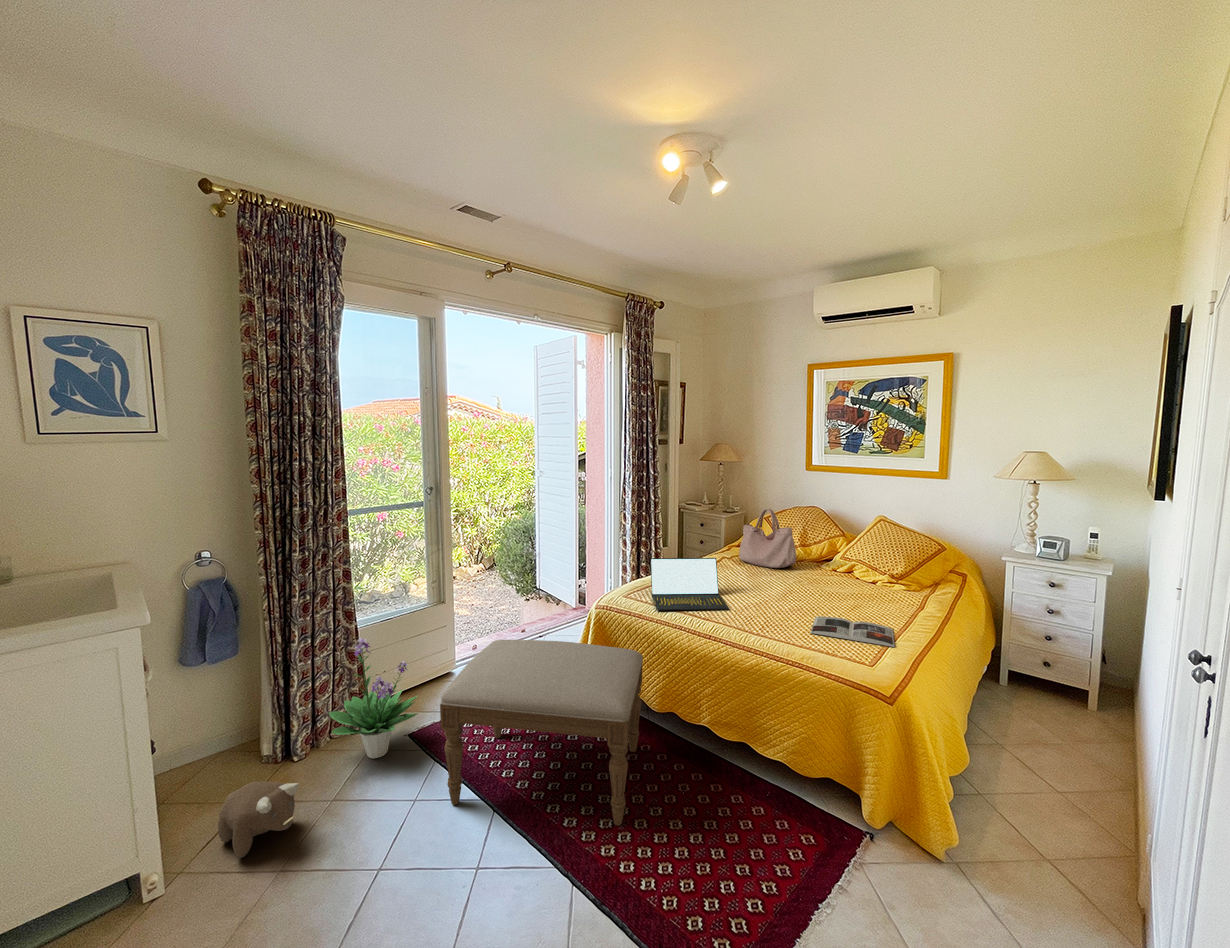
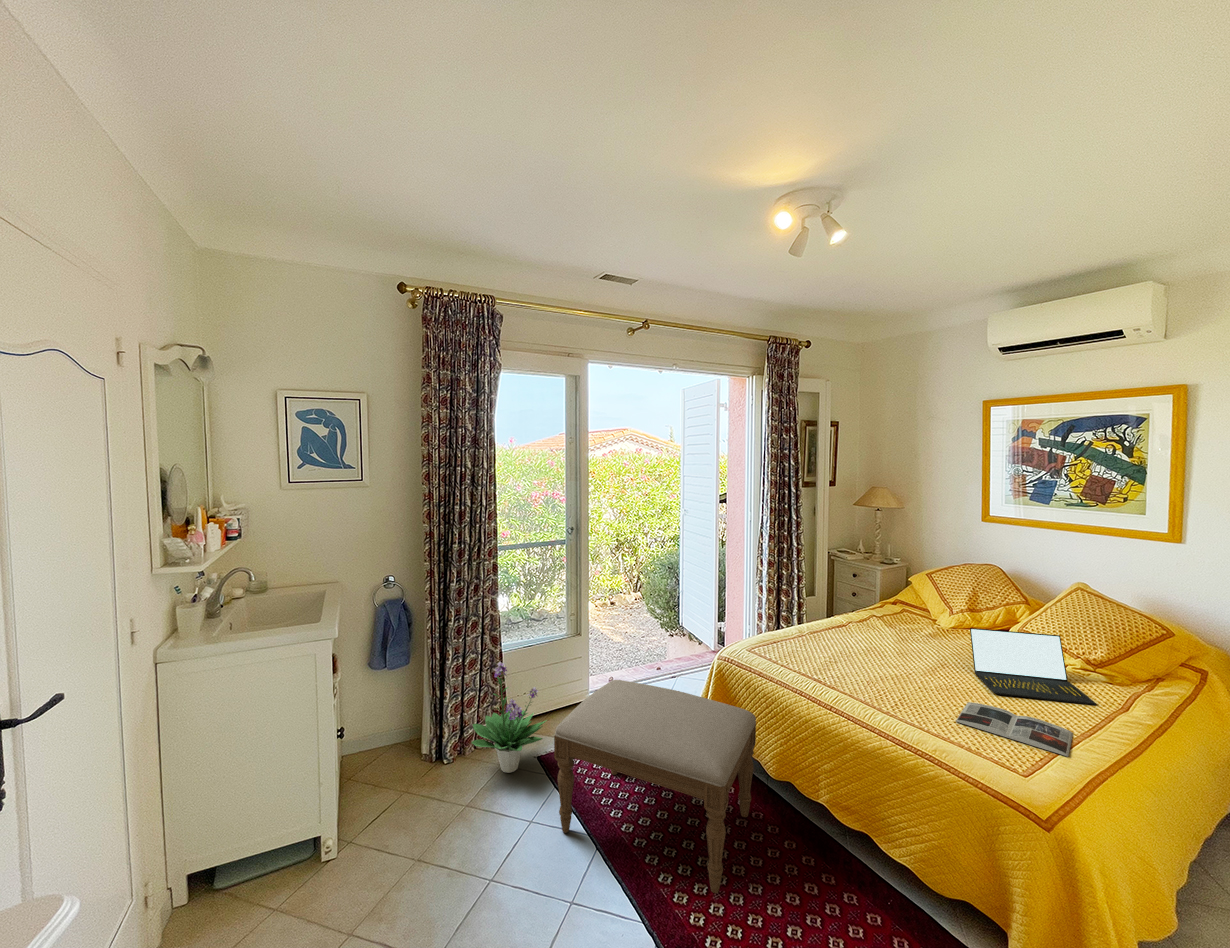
handbag: present [739,509,796,568] -> none [889,566,959,635]
laptop: present [651,558,729,611] -> present [970,628,1096,705]
plush toy: present [218,781,299,857] -> none [381,776,439,839]

